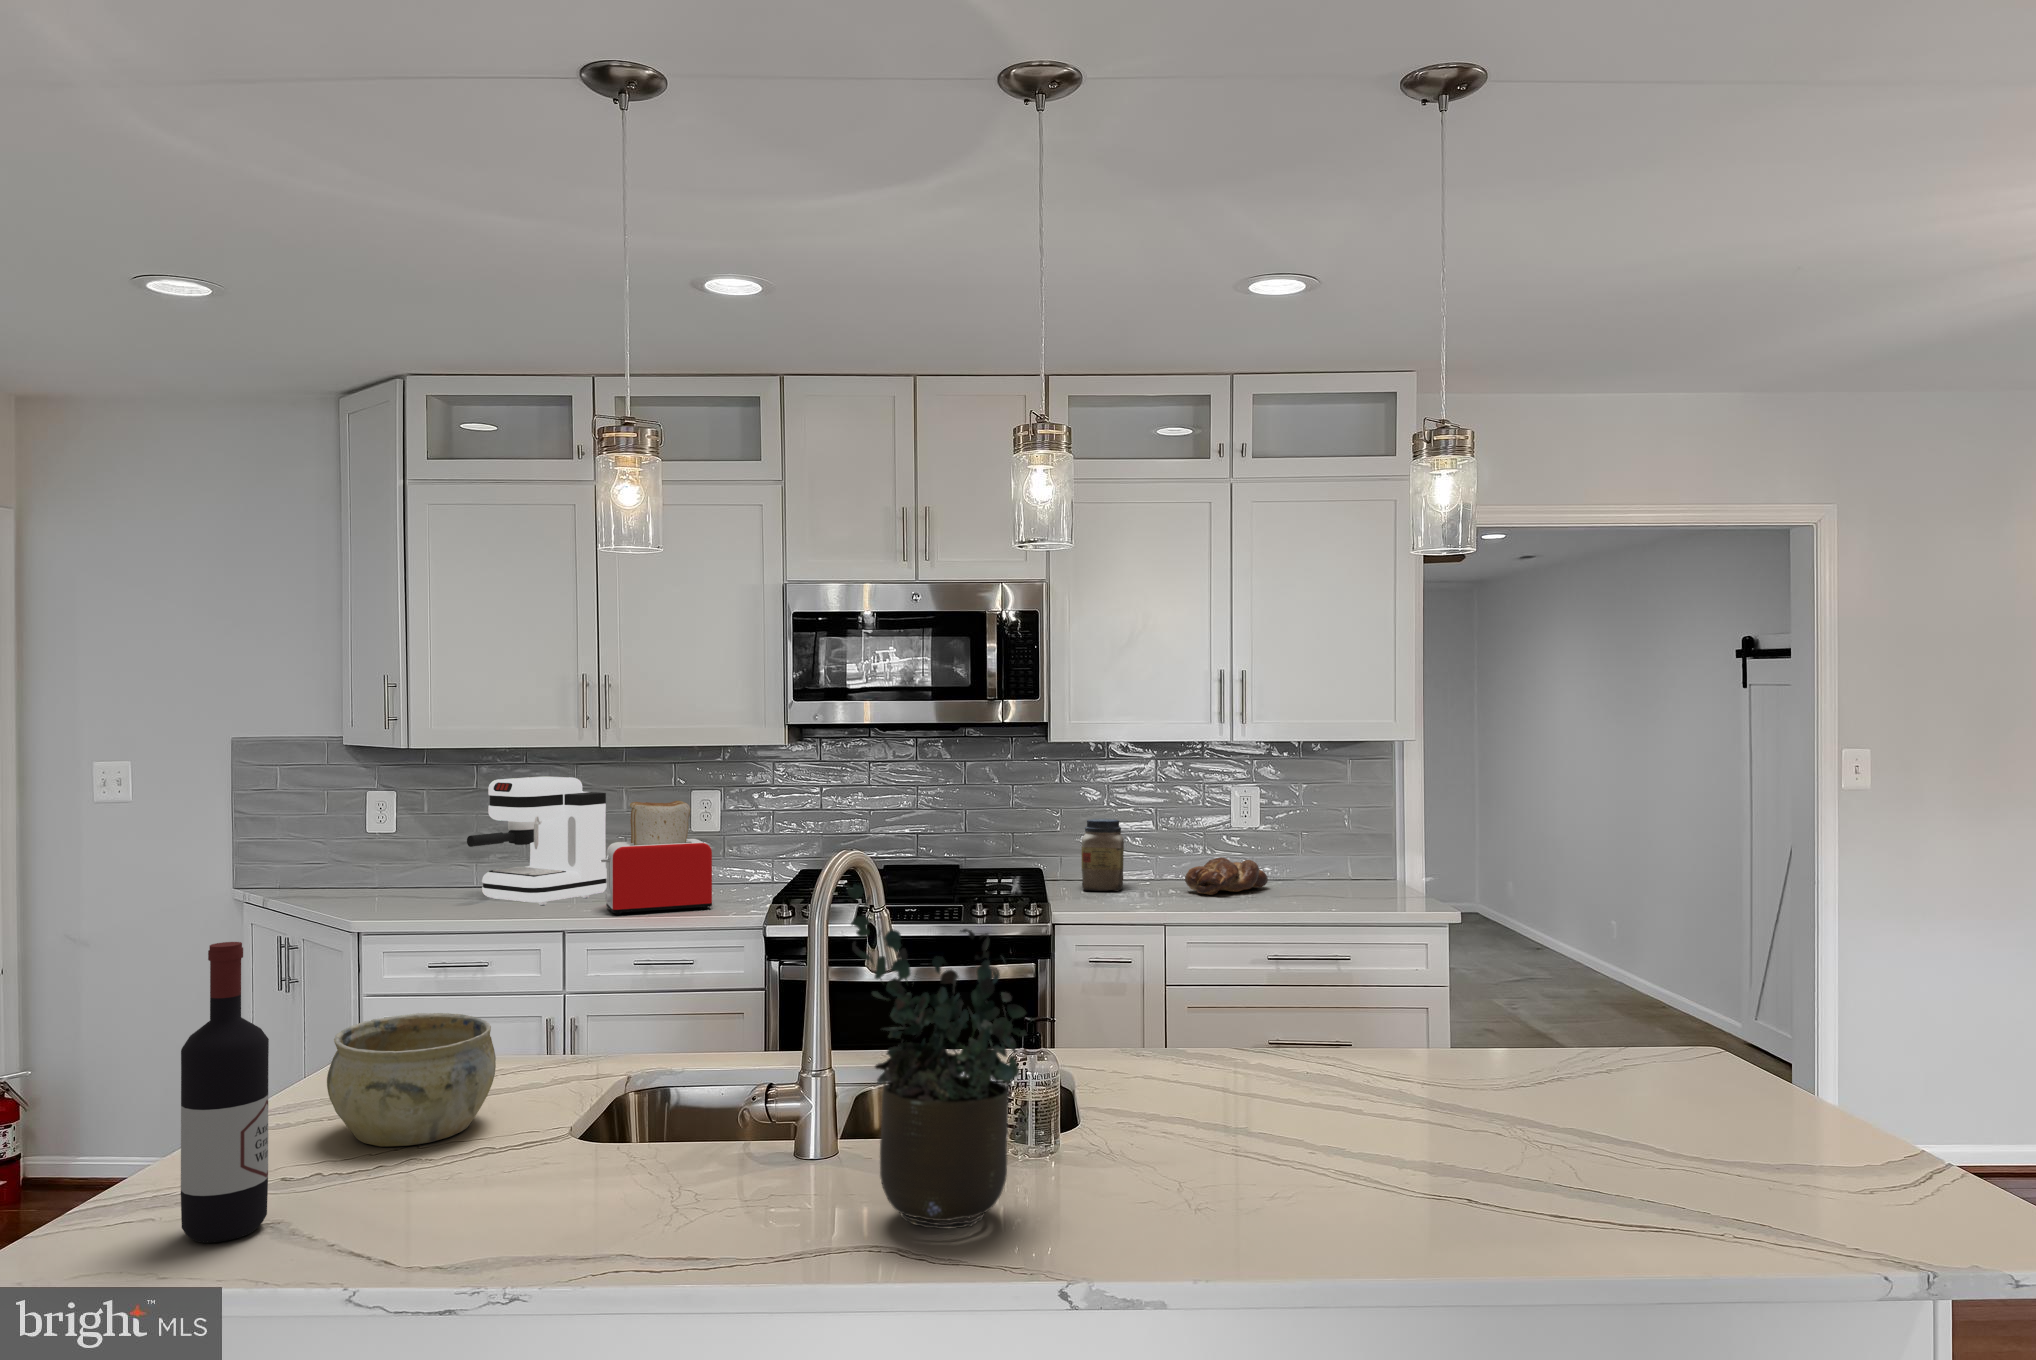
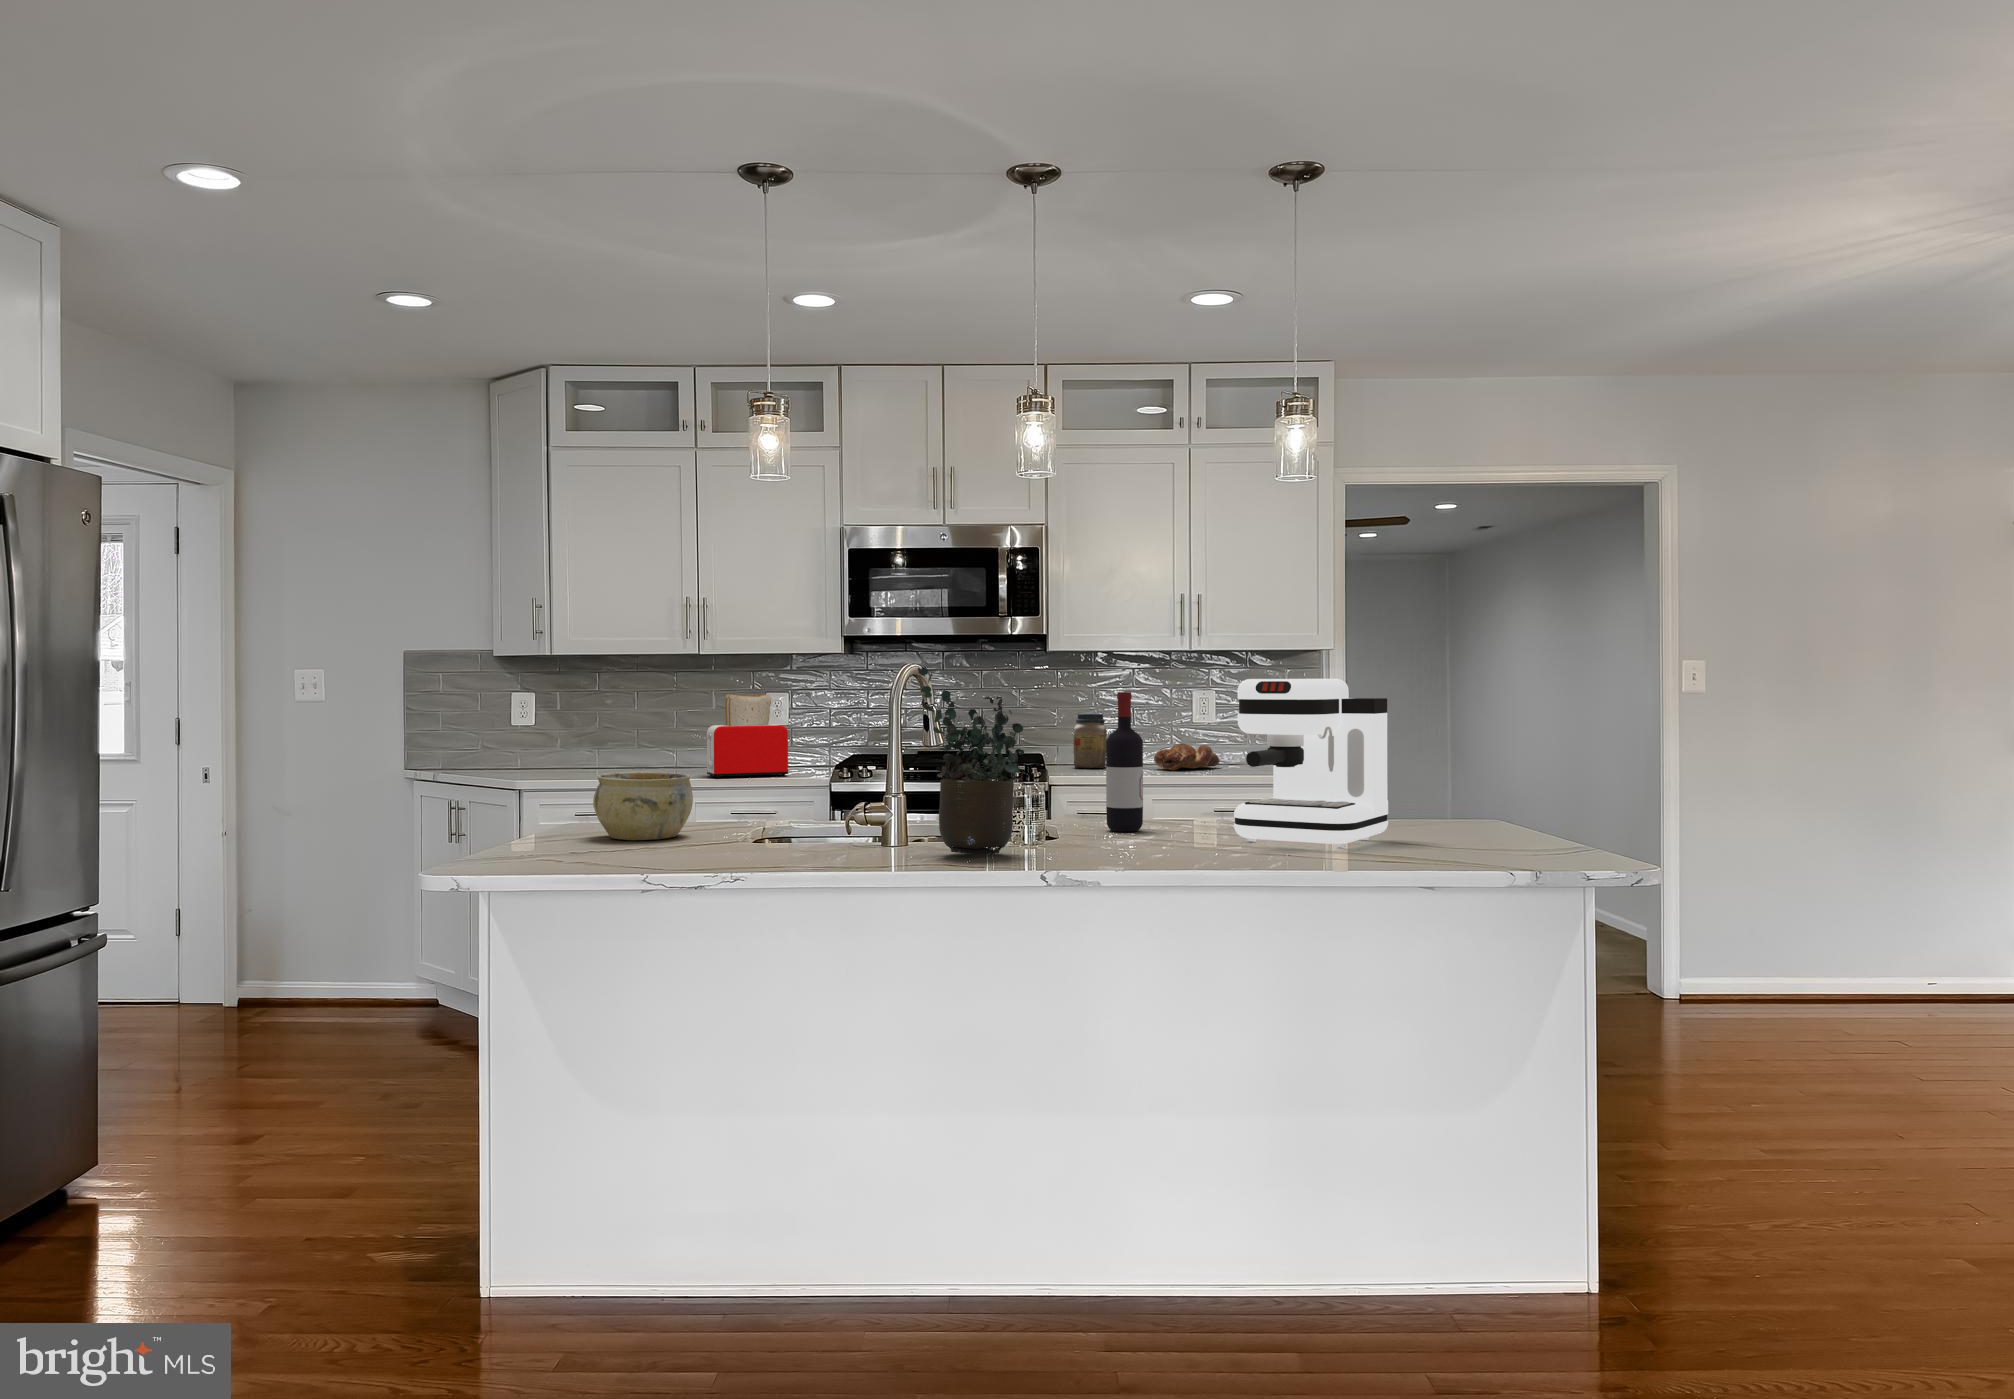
coffee maker: present [467,777,607,905] -> present [1234,679,1388,847]
wine bottle: present [181,942,269,1243] -> present [1106,692,1143,832]

